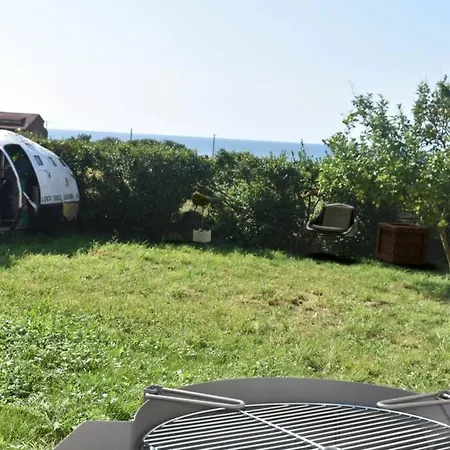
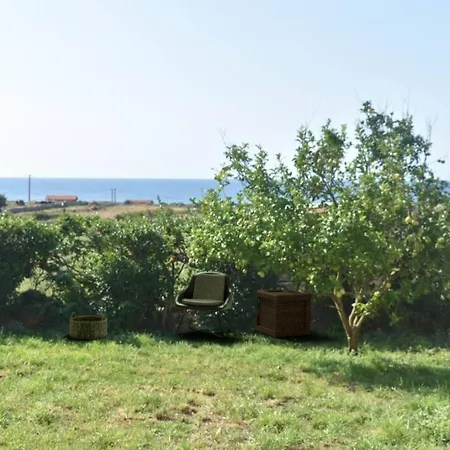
potted tree: present [192,193,211,243] -> none [31,268,57,331]
basket: none [219,229,249,251] -> present [70,312,107,339]

